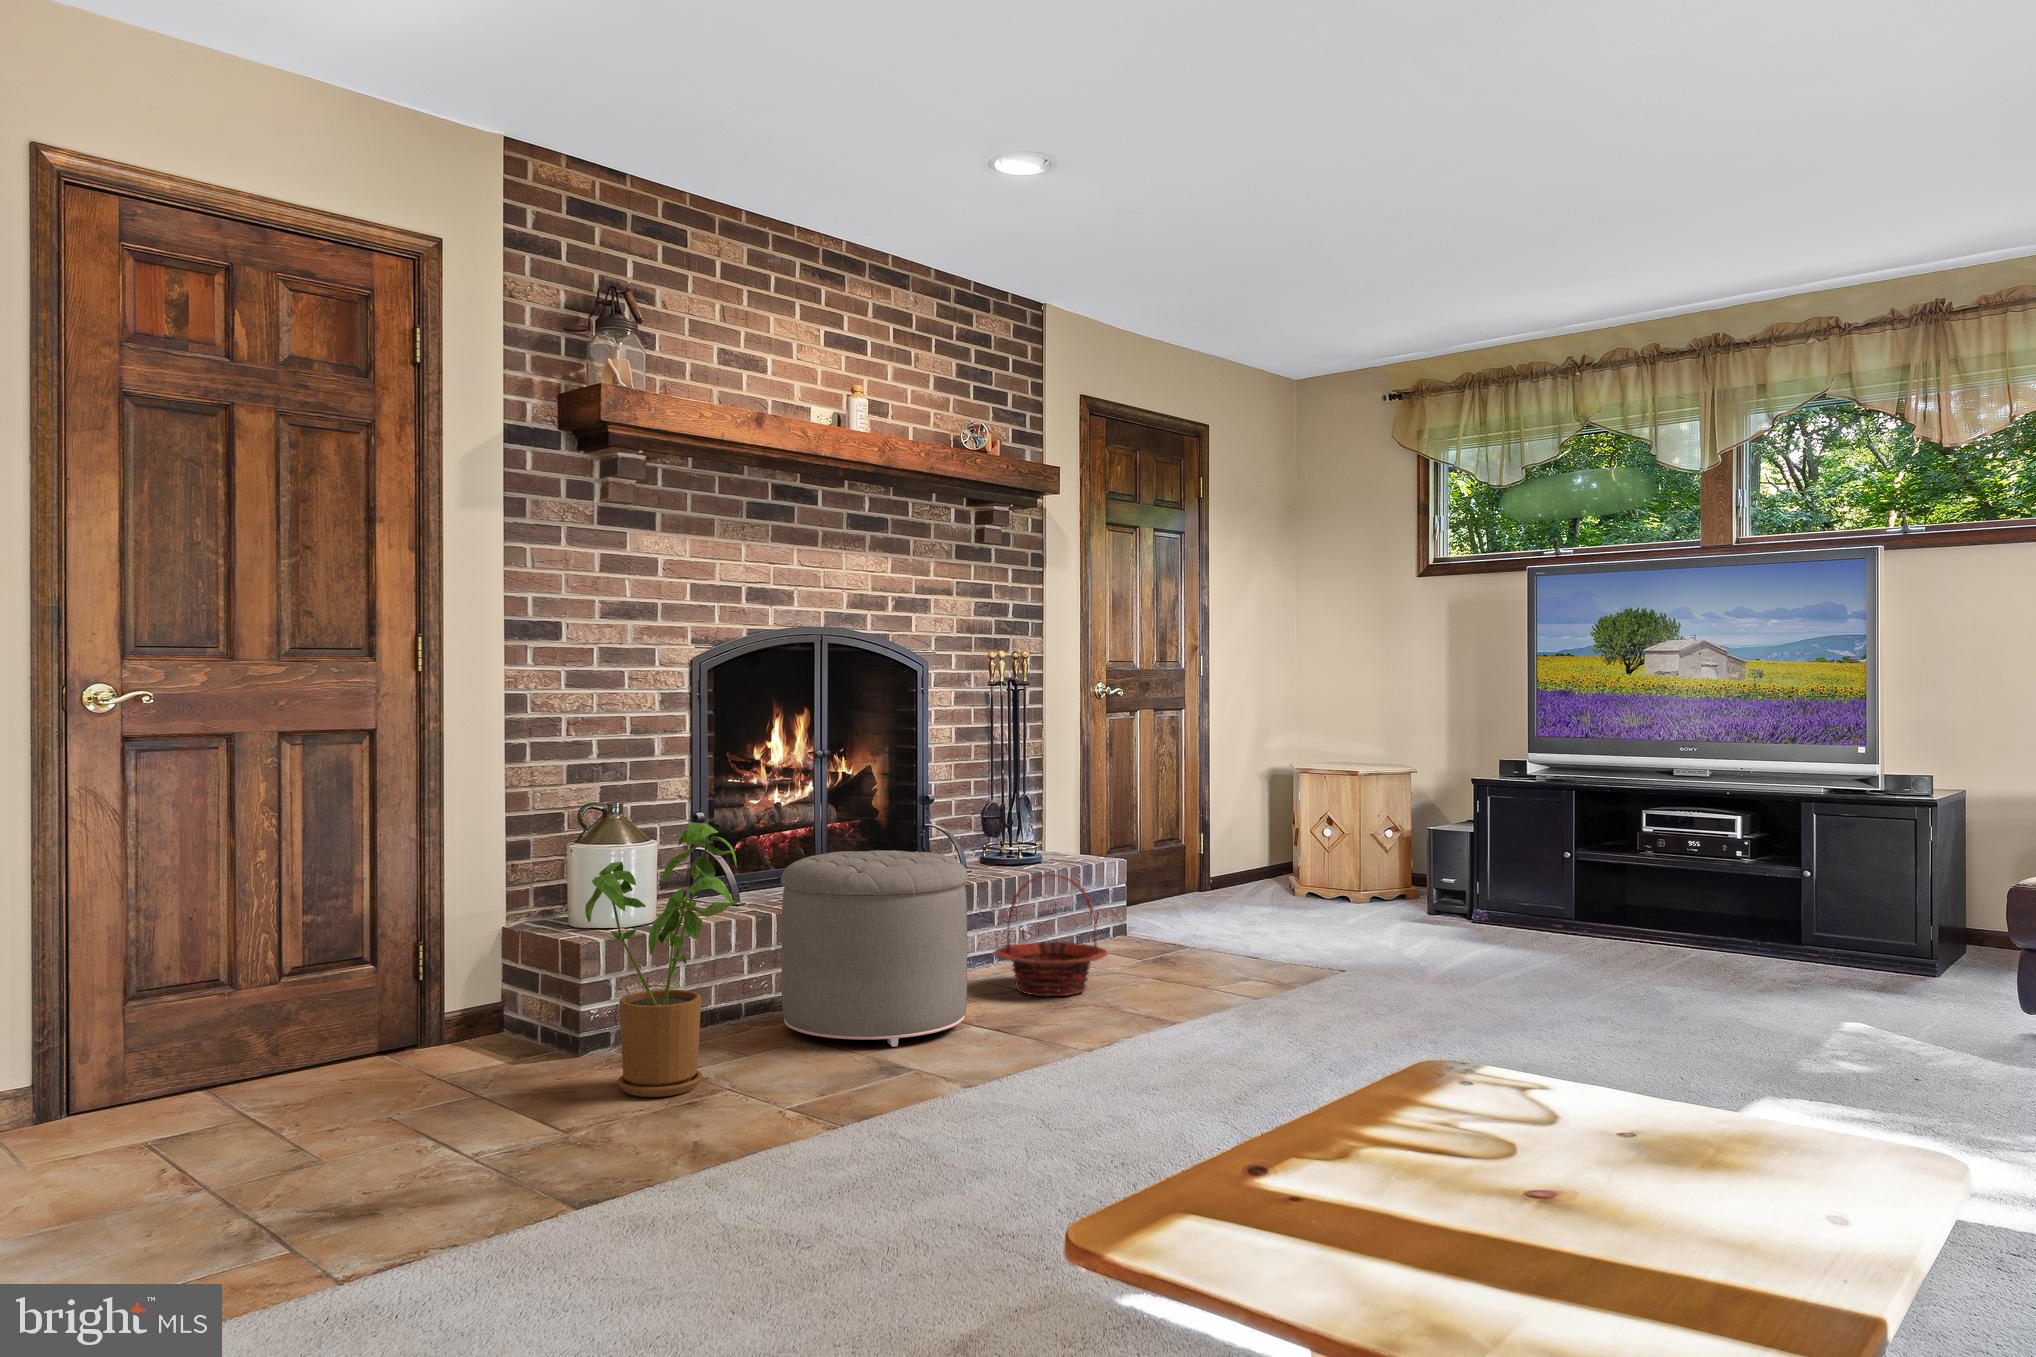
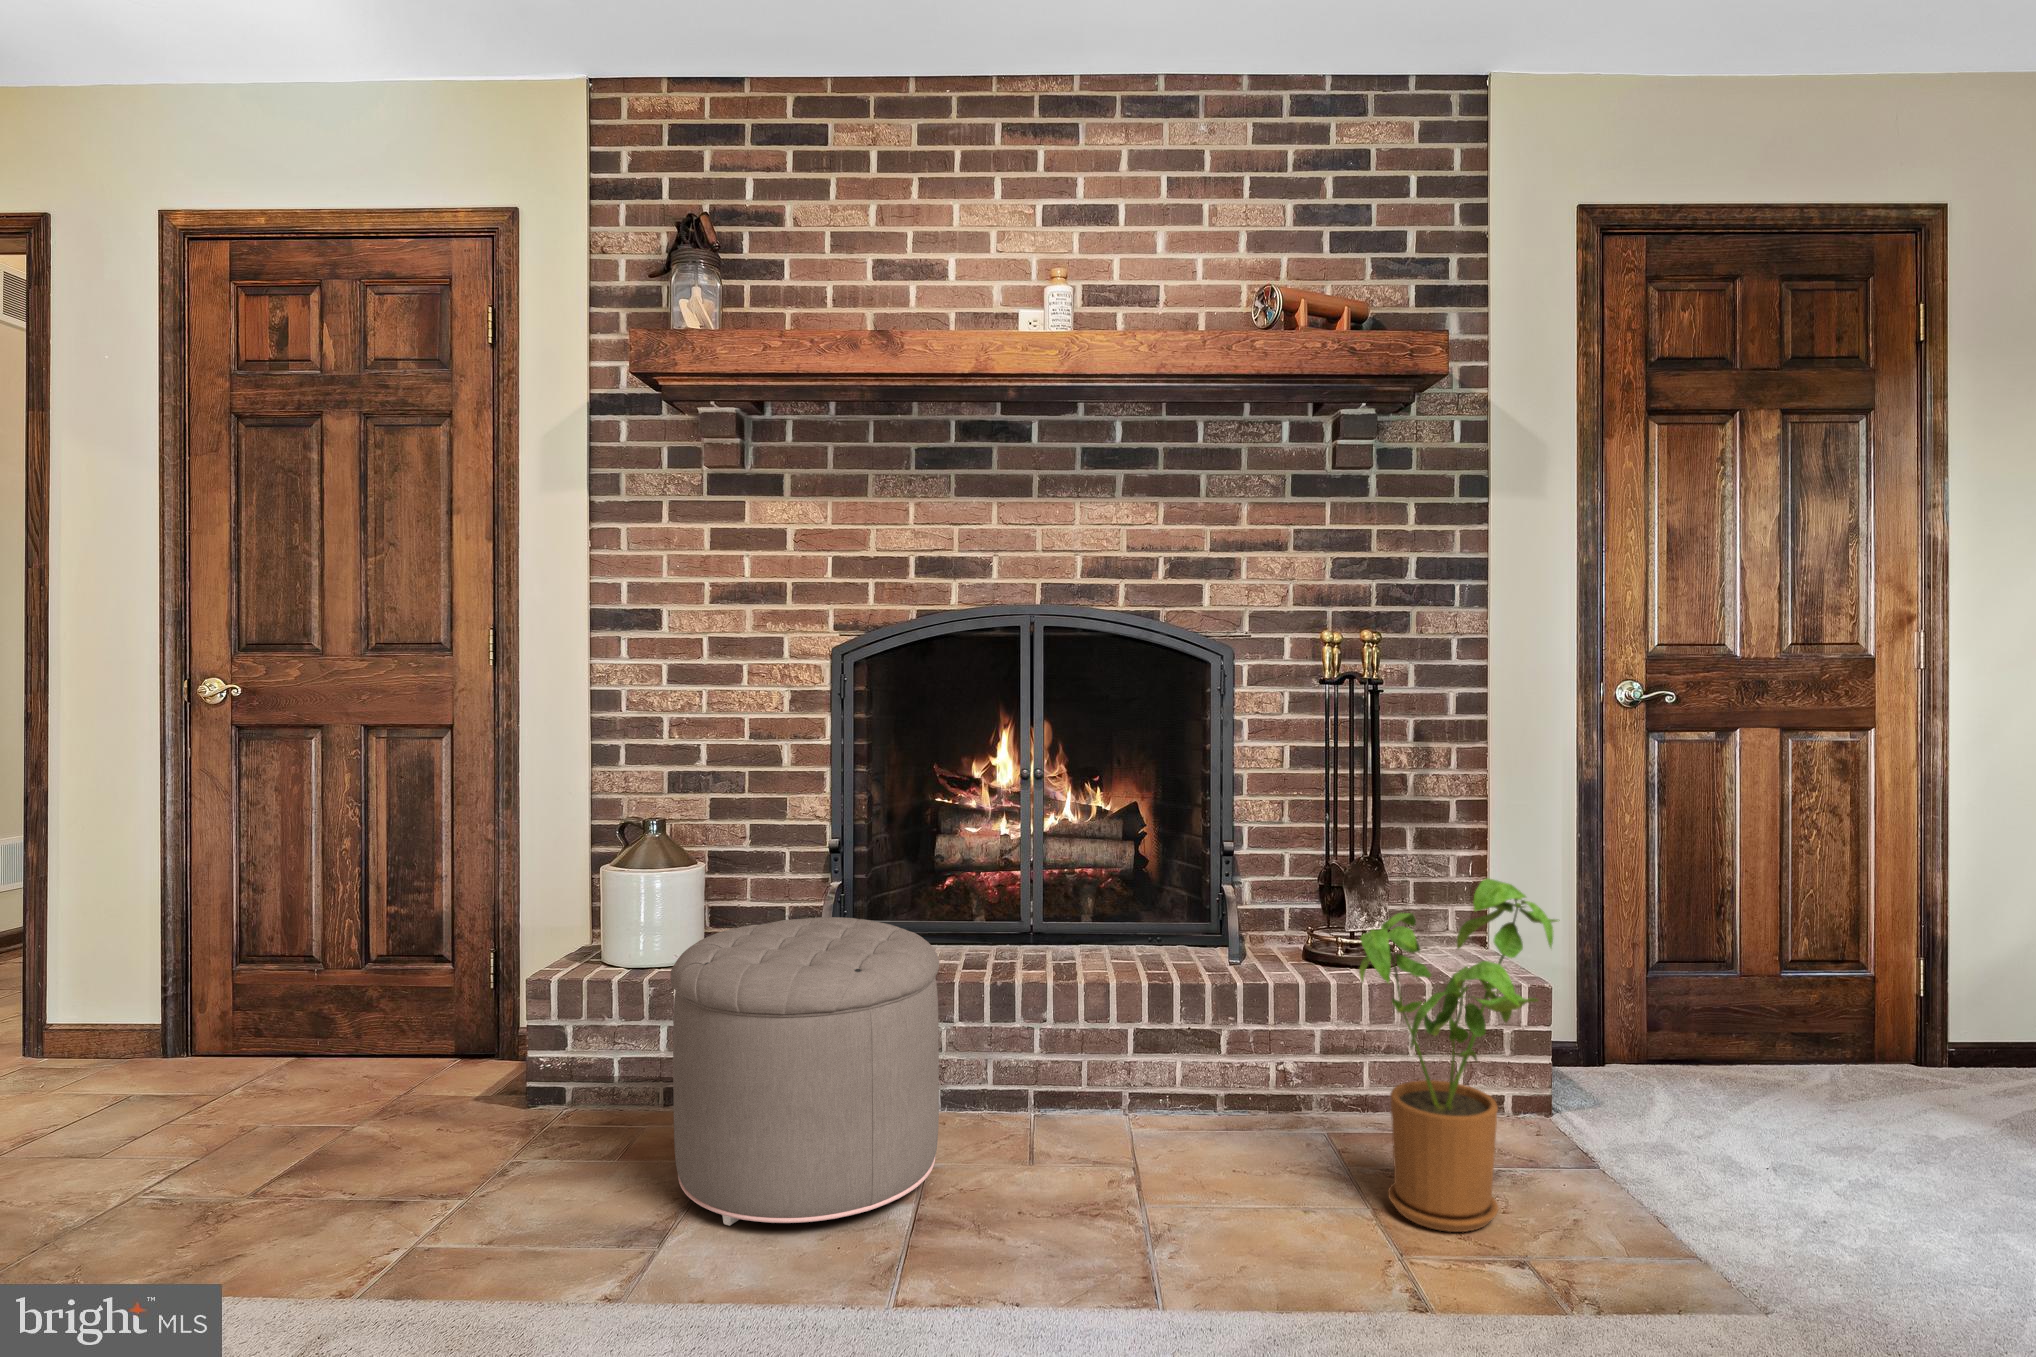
house plant: present [585,822,738,1097] -> present [1359,878,1557,1232]
basket: present [994,874,1108,996] -> none [1066,999,1255,1211]

